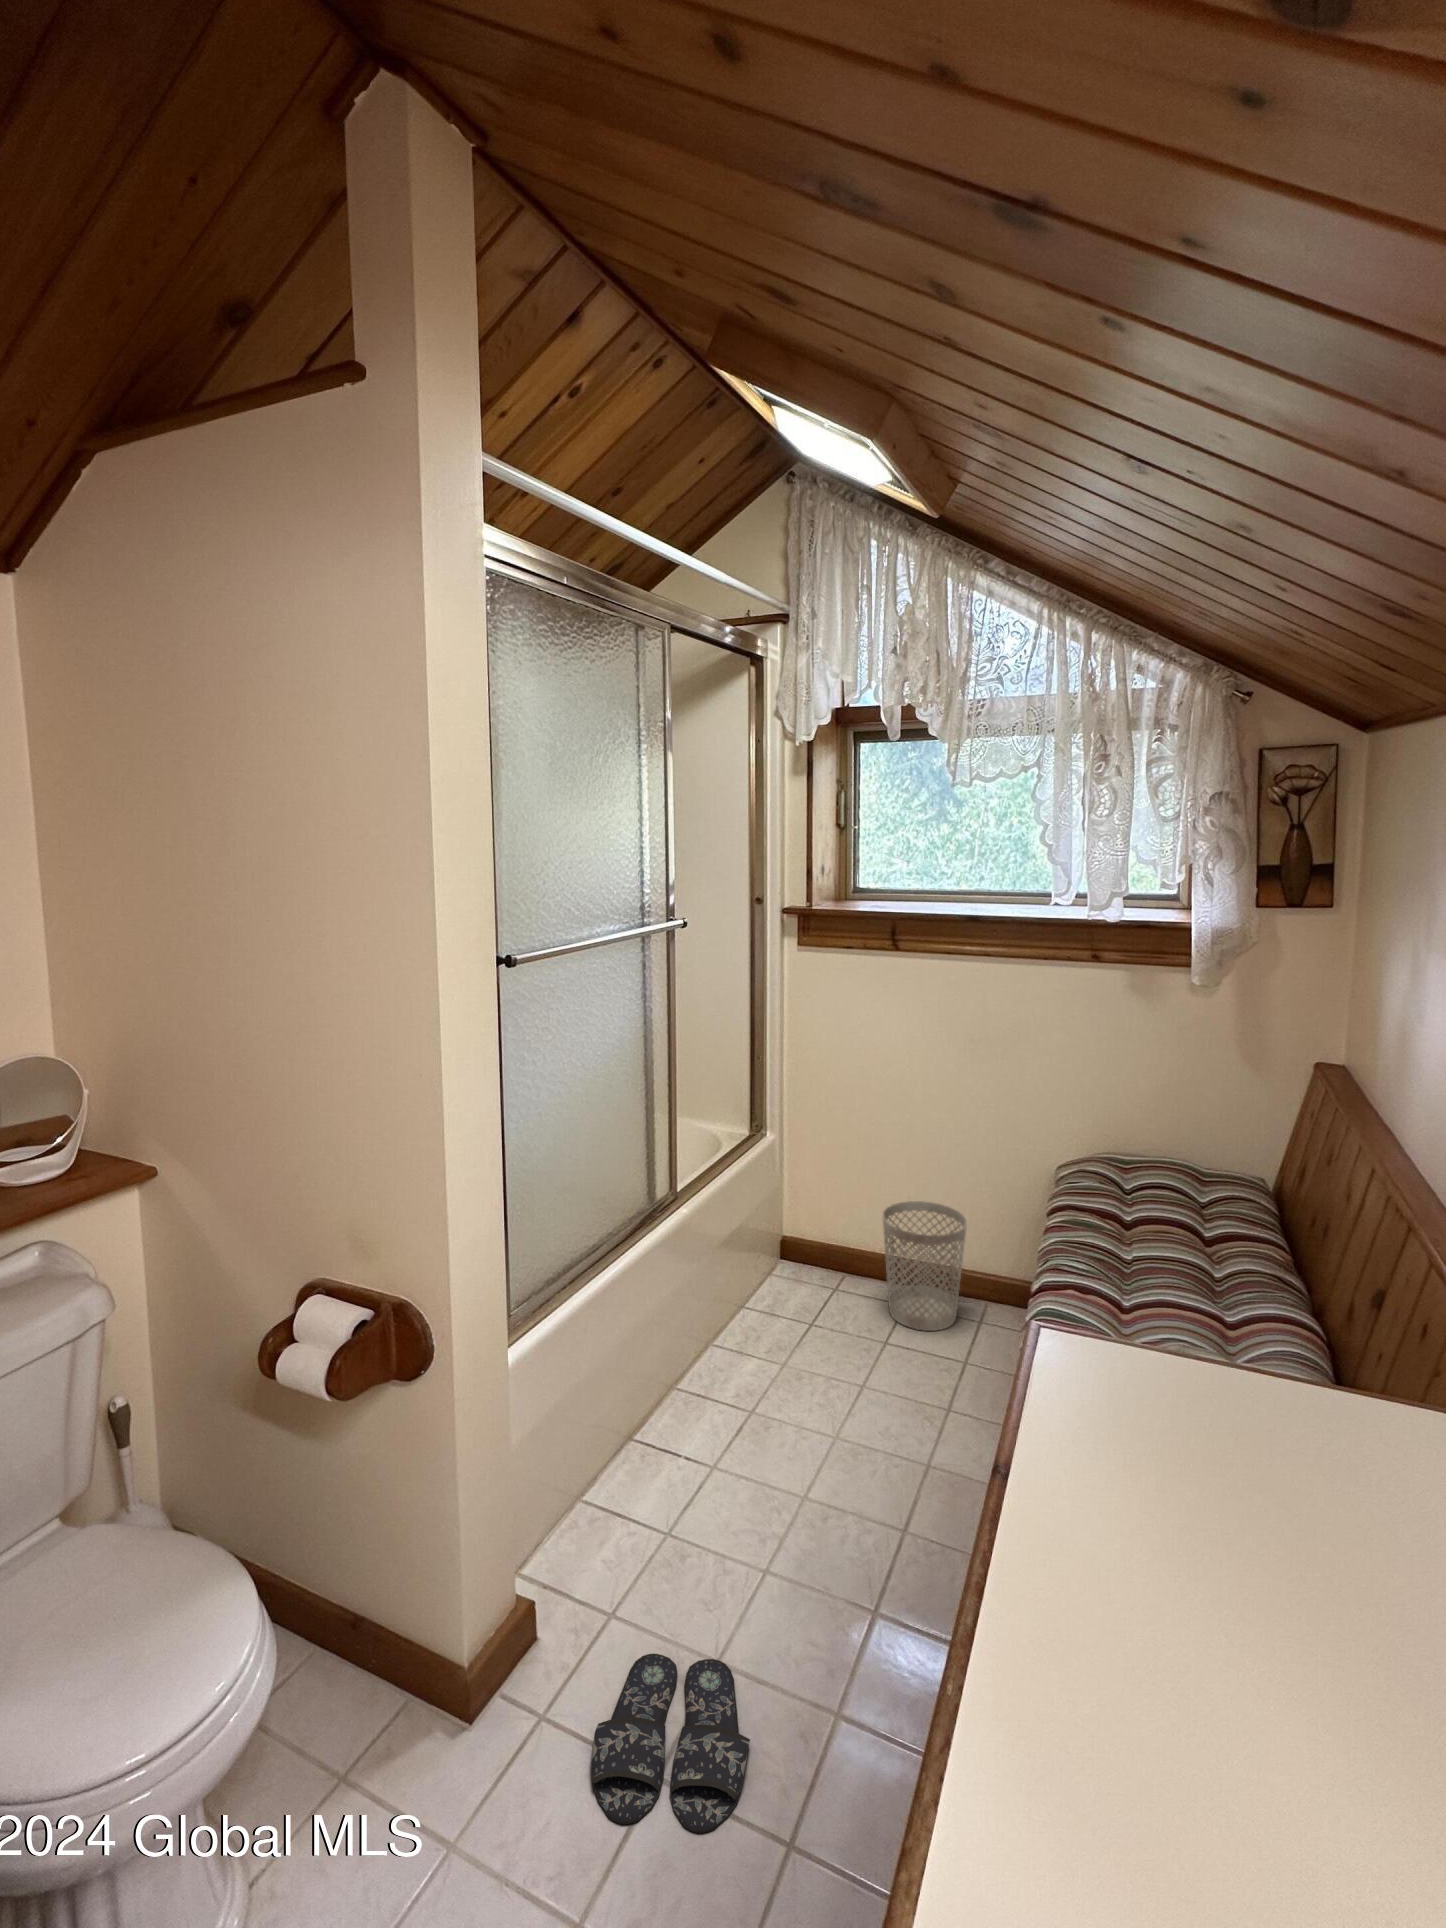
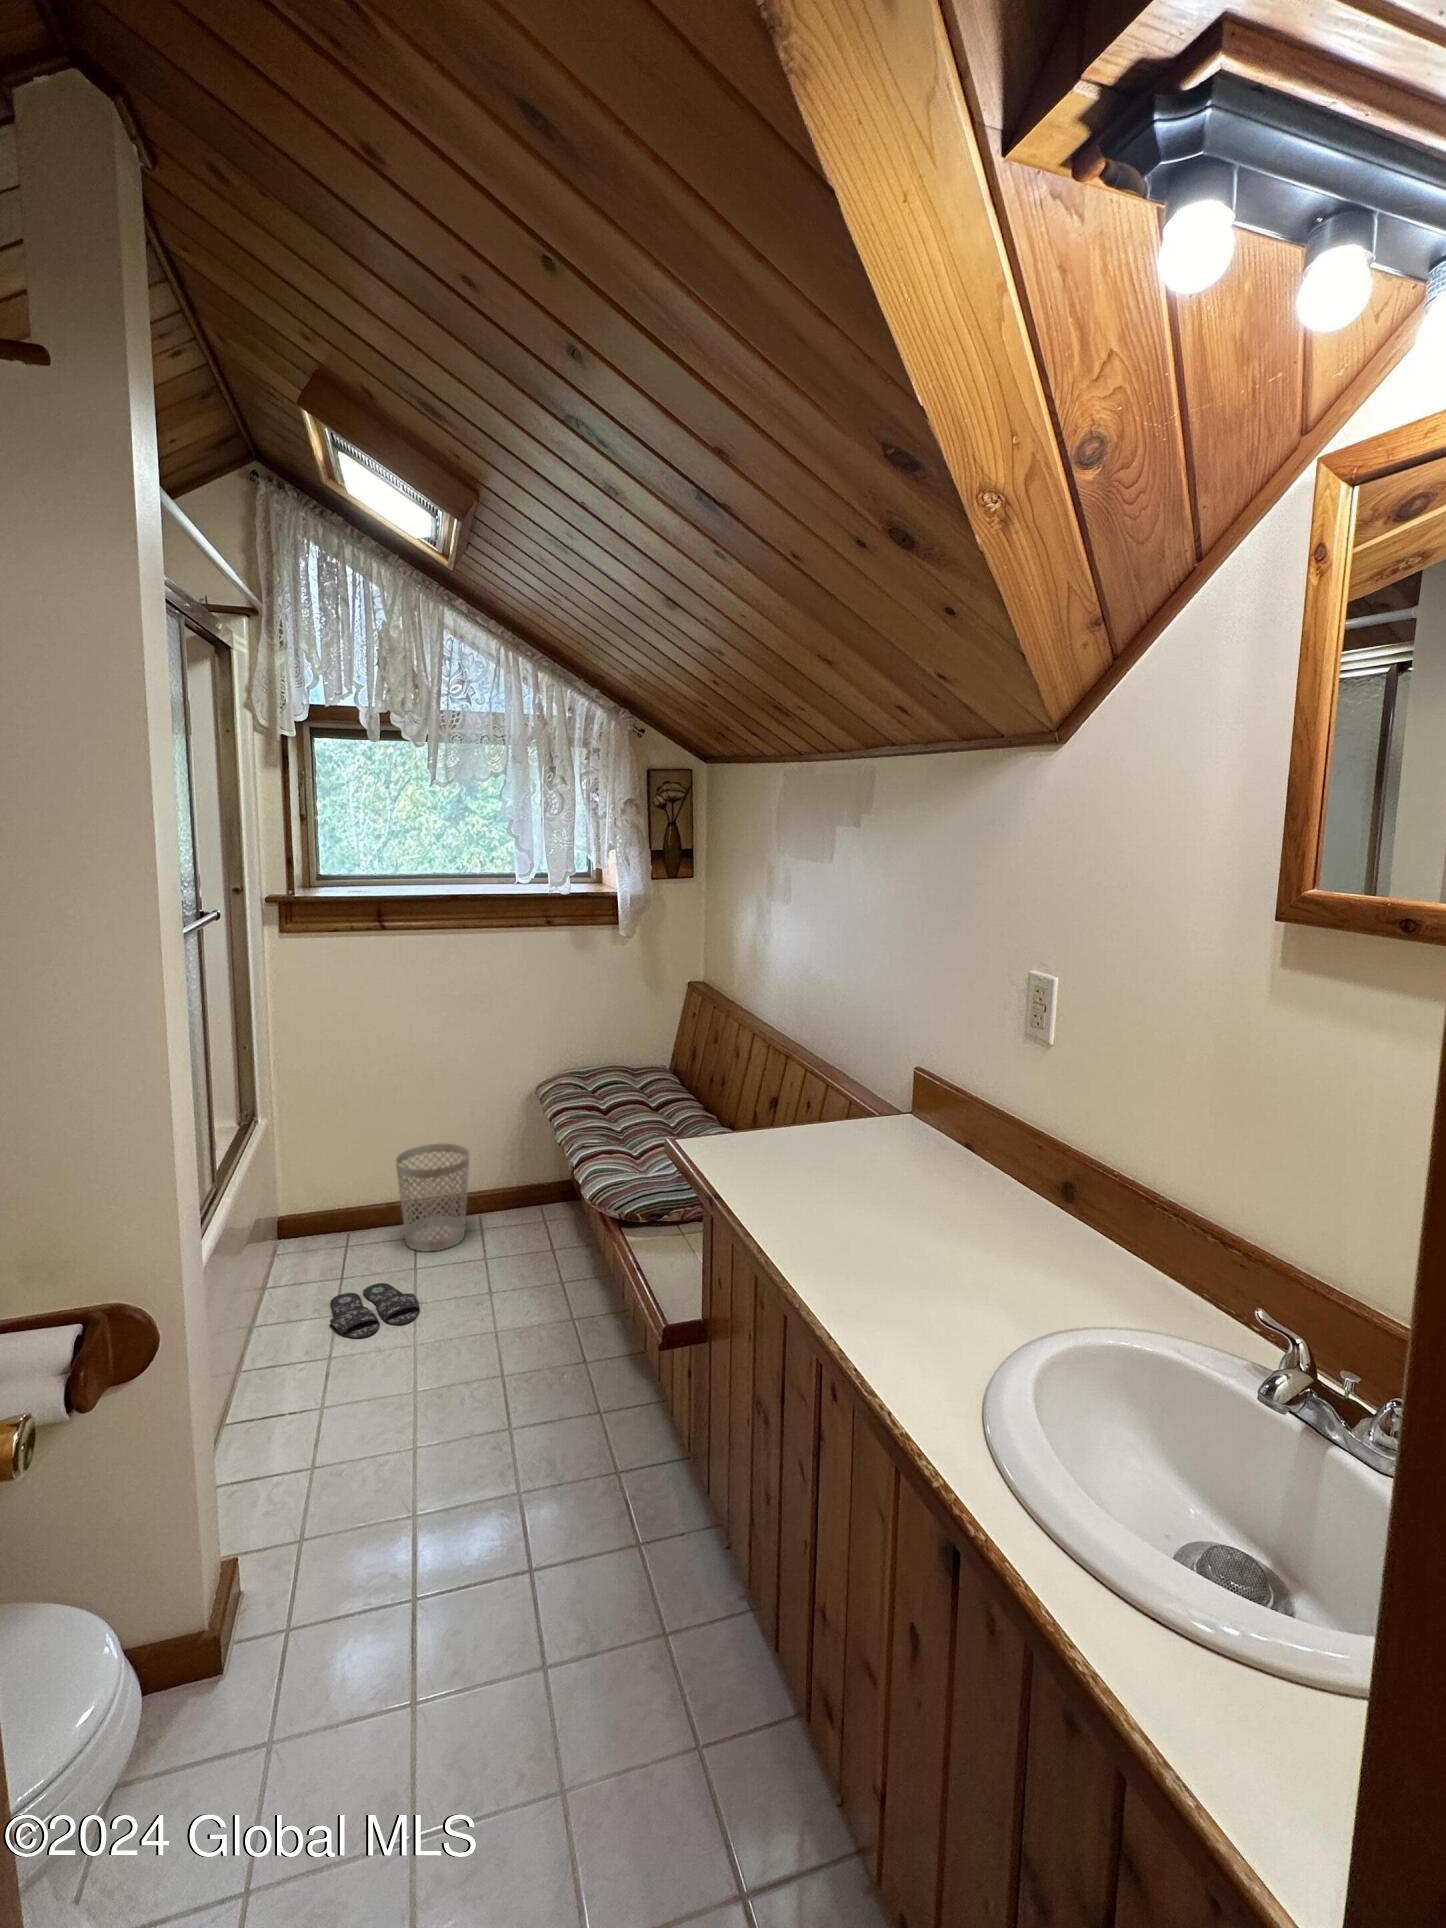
slippers: present [591,1654,750,1833] -> present [330,1283,420,1339]

